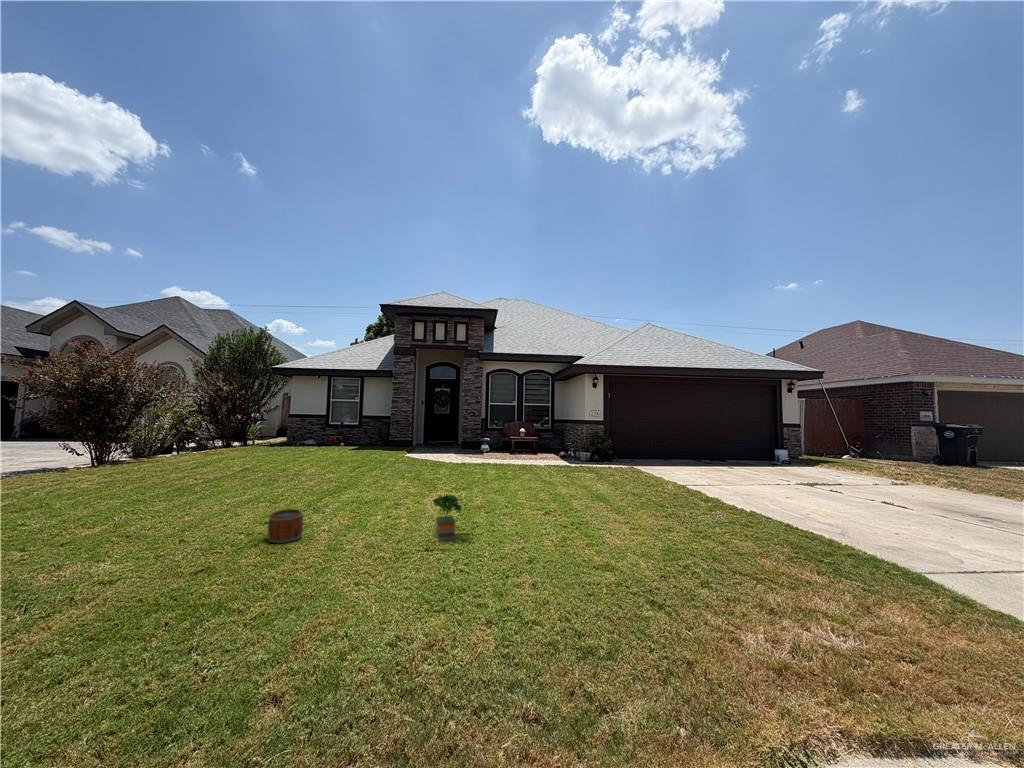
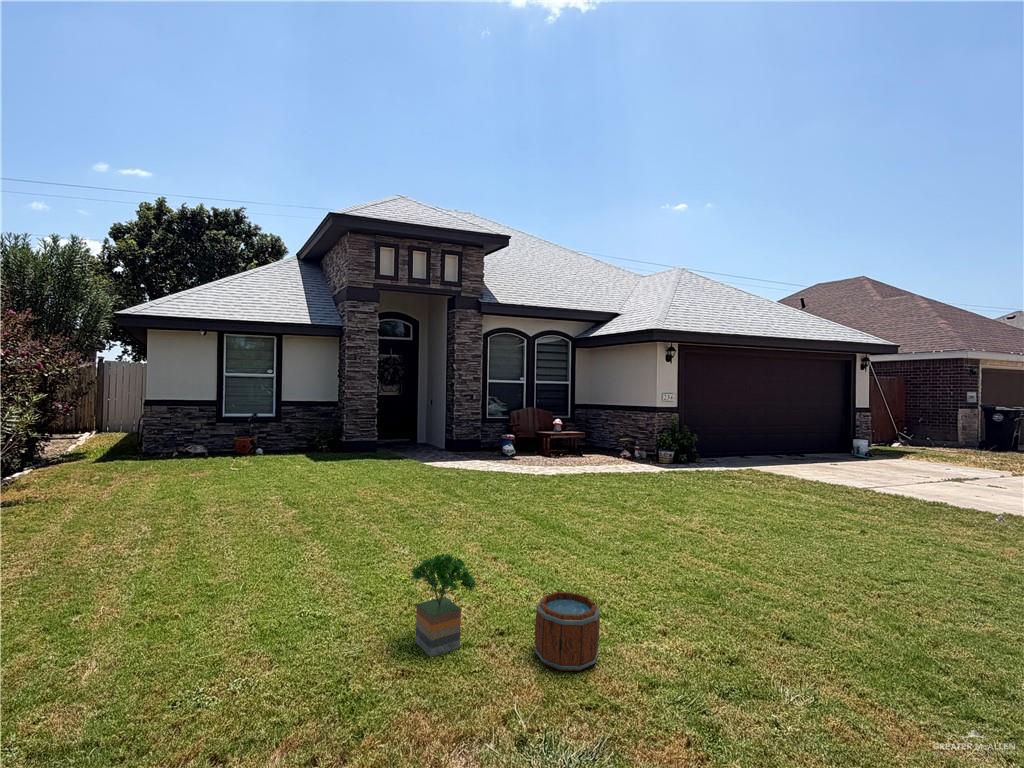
potted tree: present [433,495,462,542] -> present [410,553,477,657]

